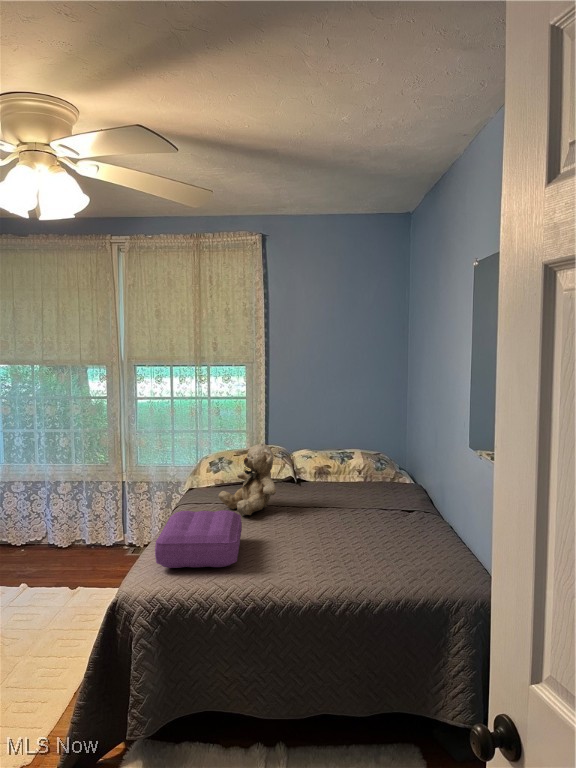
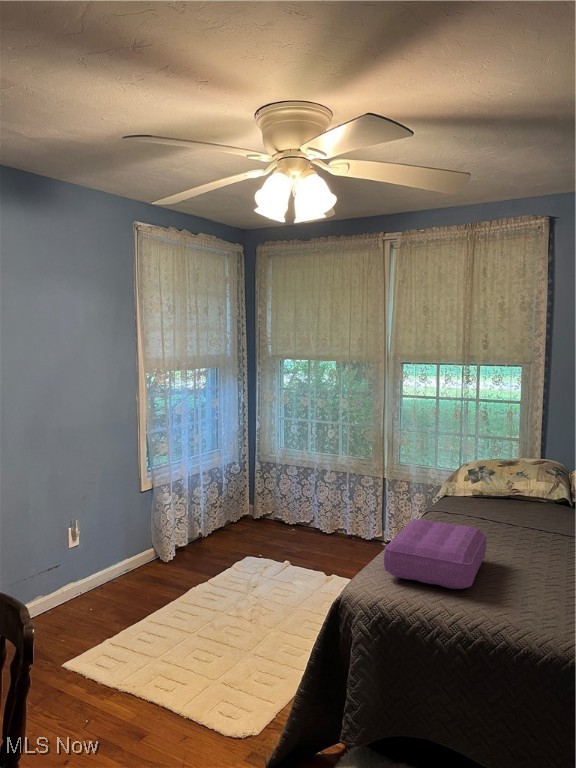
teddy bear: present [218,444,276,516] -> none [470,456,537,536]

